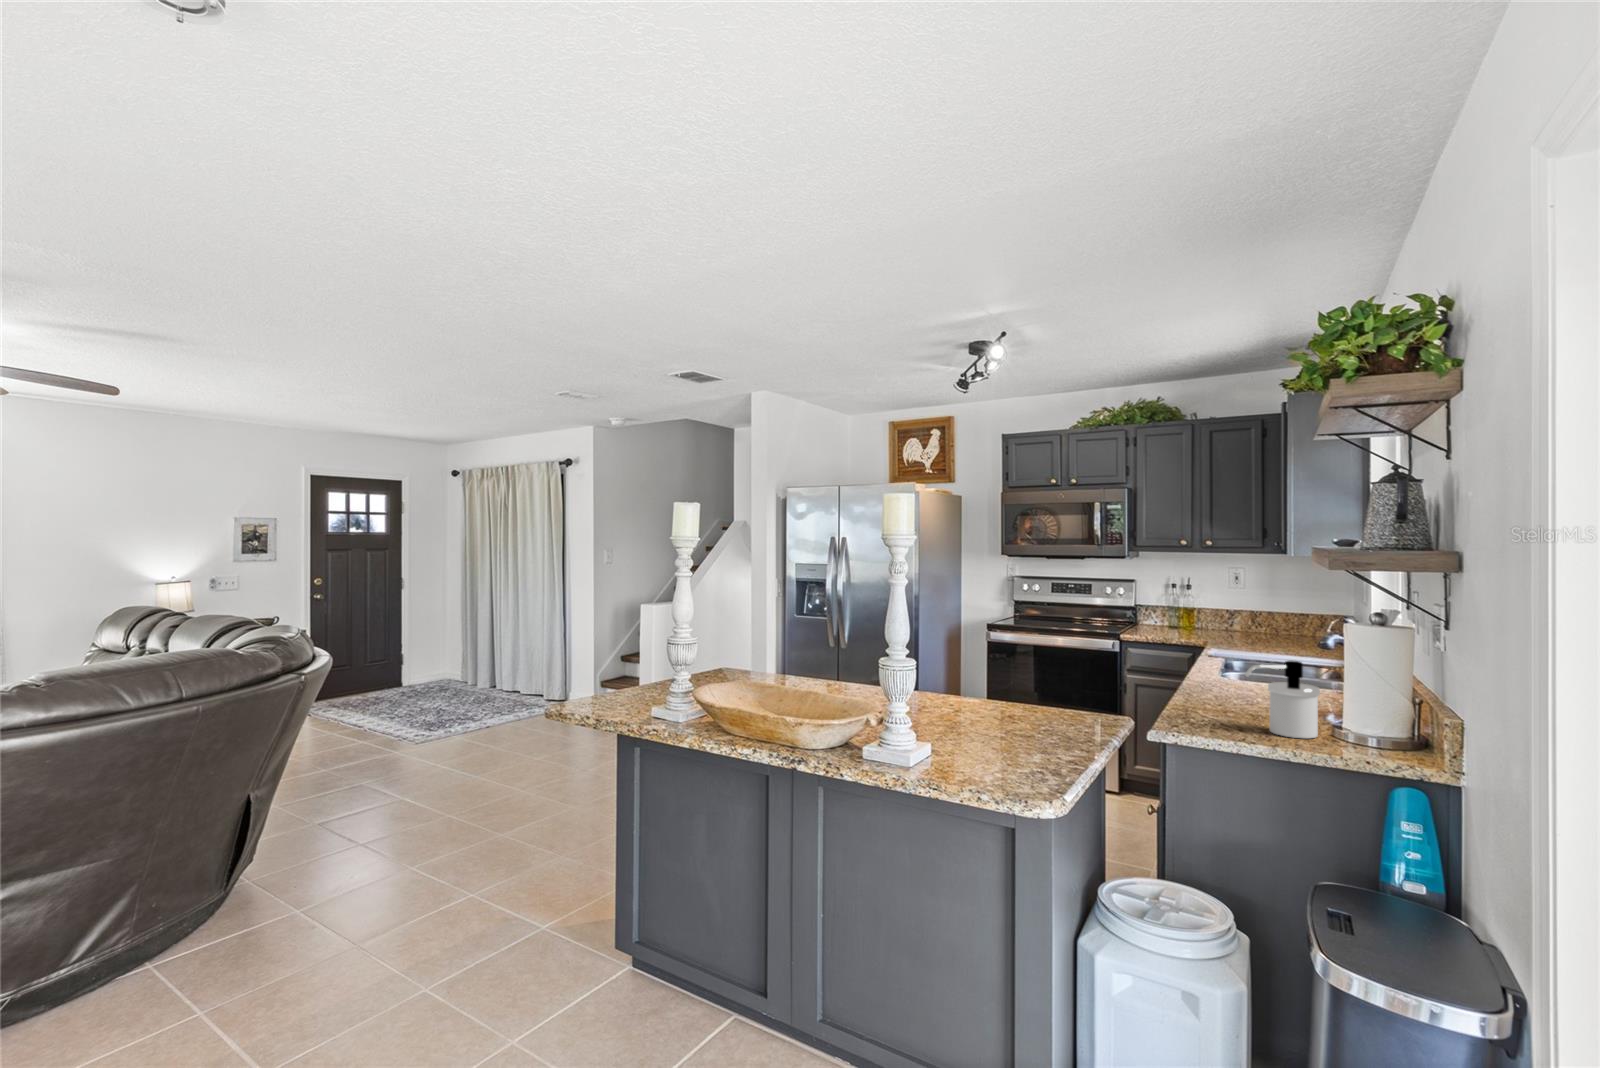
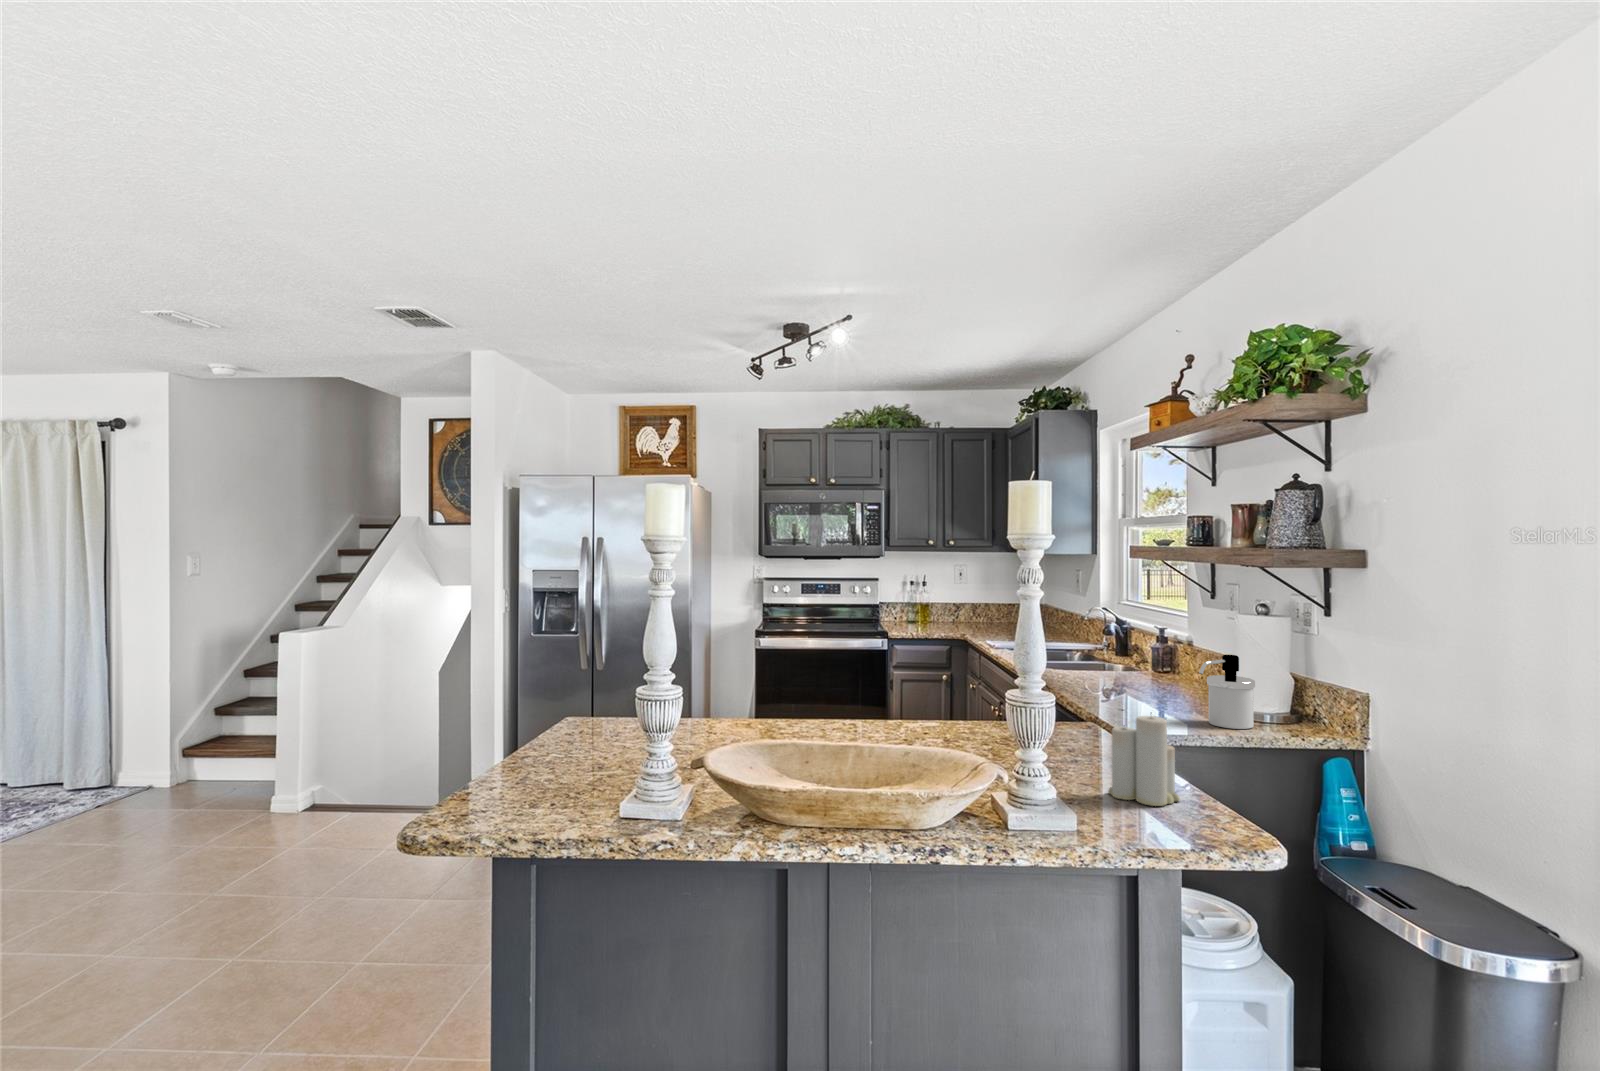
candle: none [995,682,1046,764] -> present [1108,716,1180,806]

